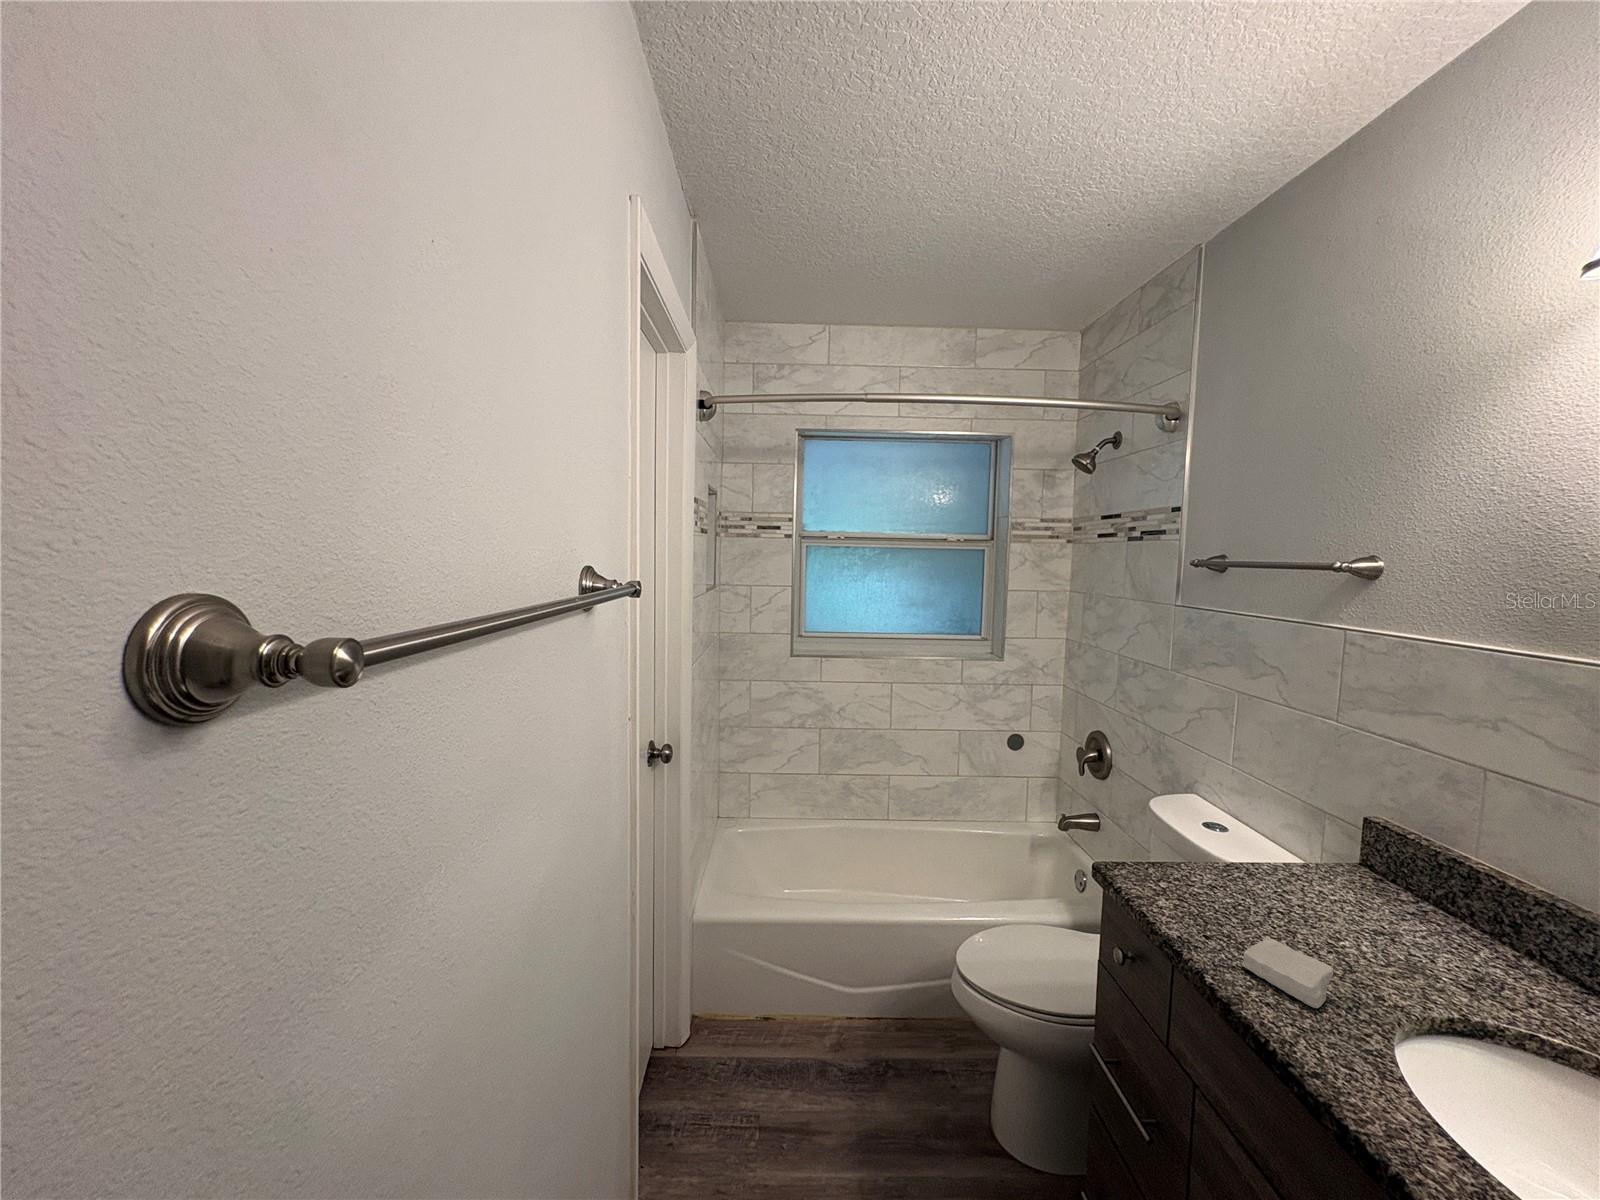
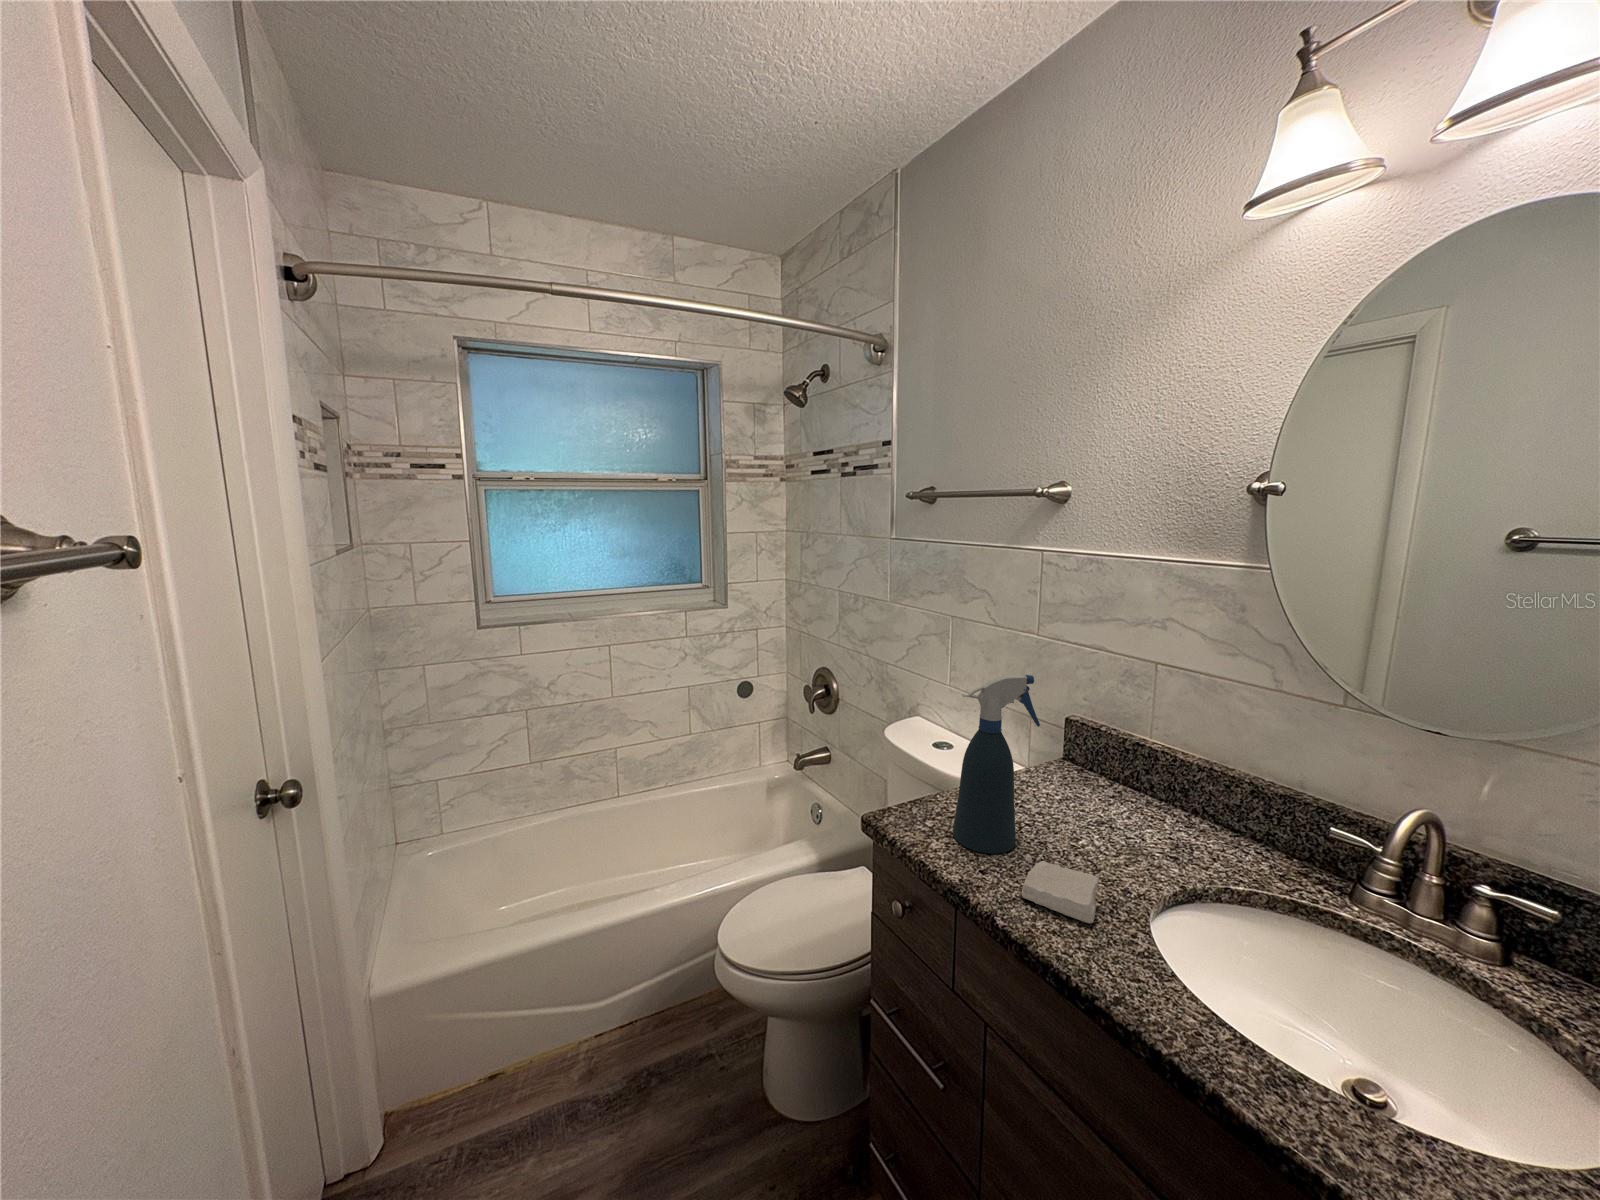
spray bottle: none [1186,752,1292,928] -> present [953,675,1040,854]

